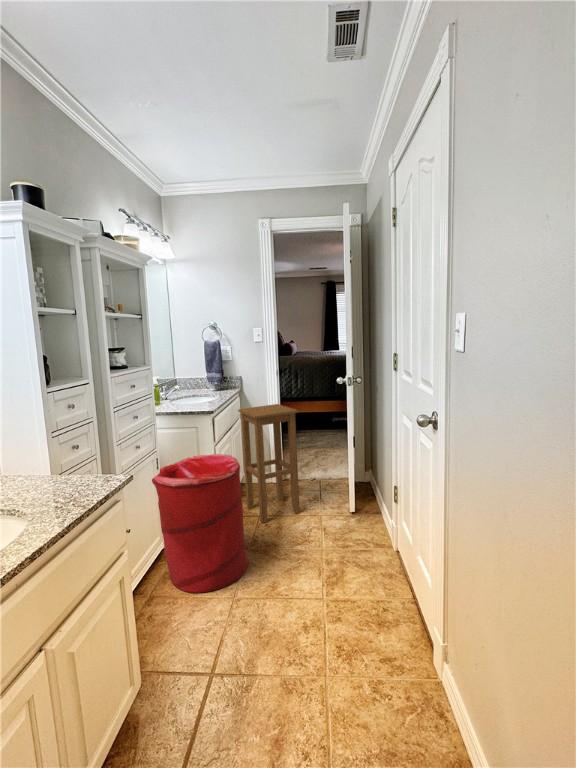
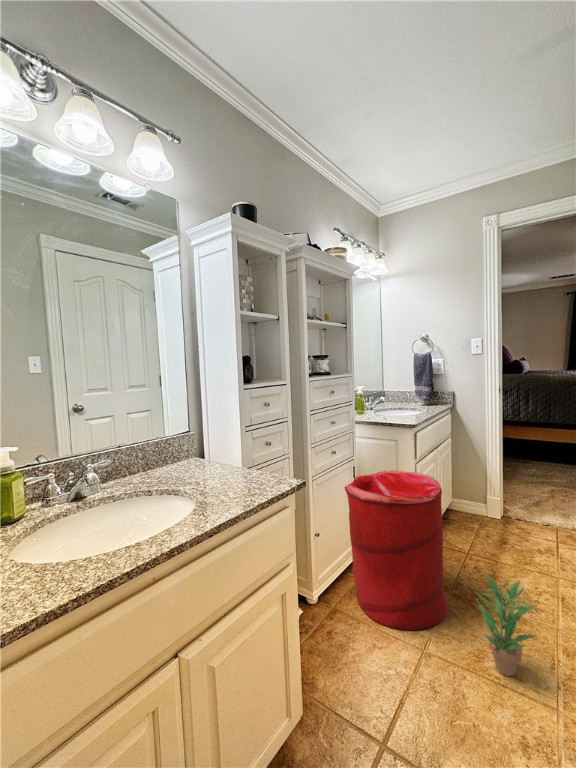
stool: present [238,404,300,523] -> none [447,425,527,565]
potted plant: none [268,517,310,591] -> present [477,572,536,677]

